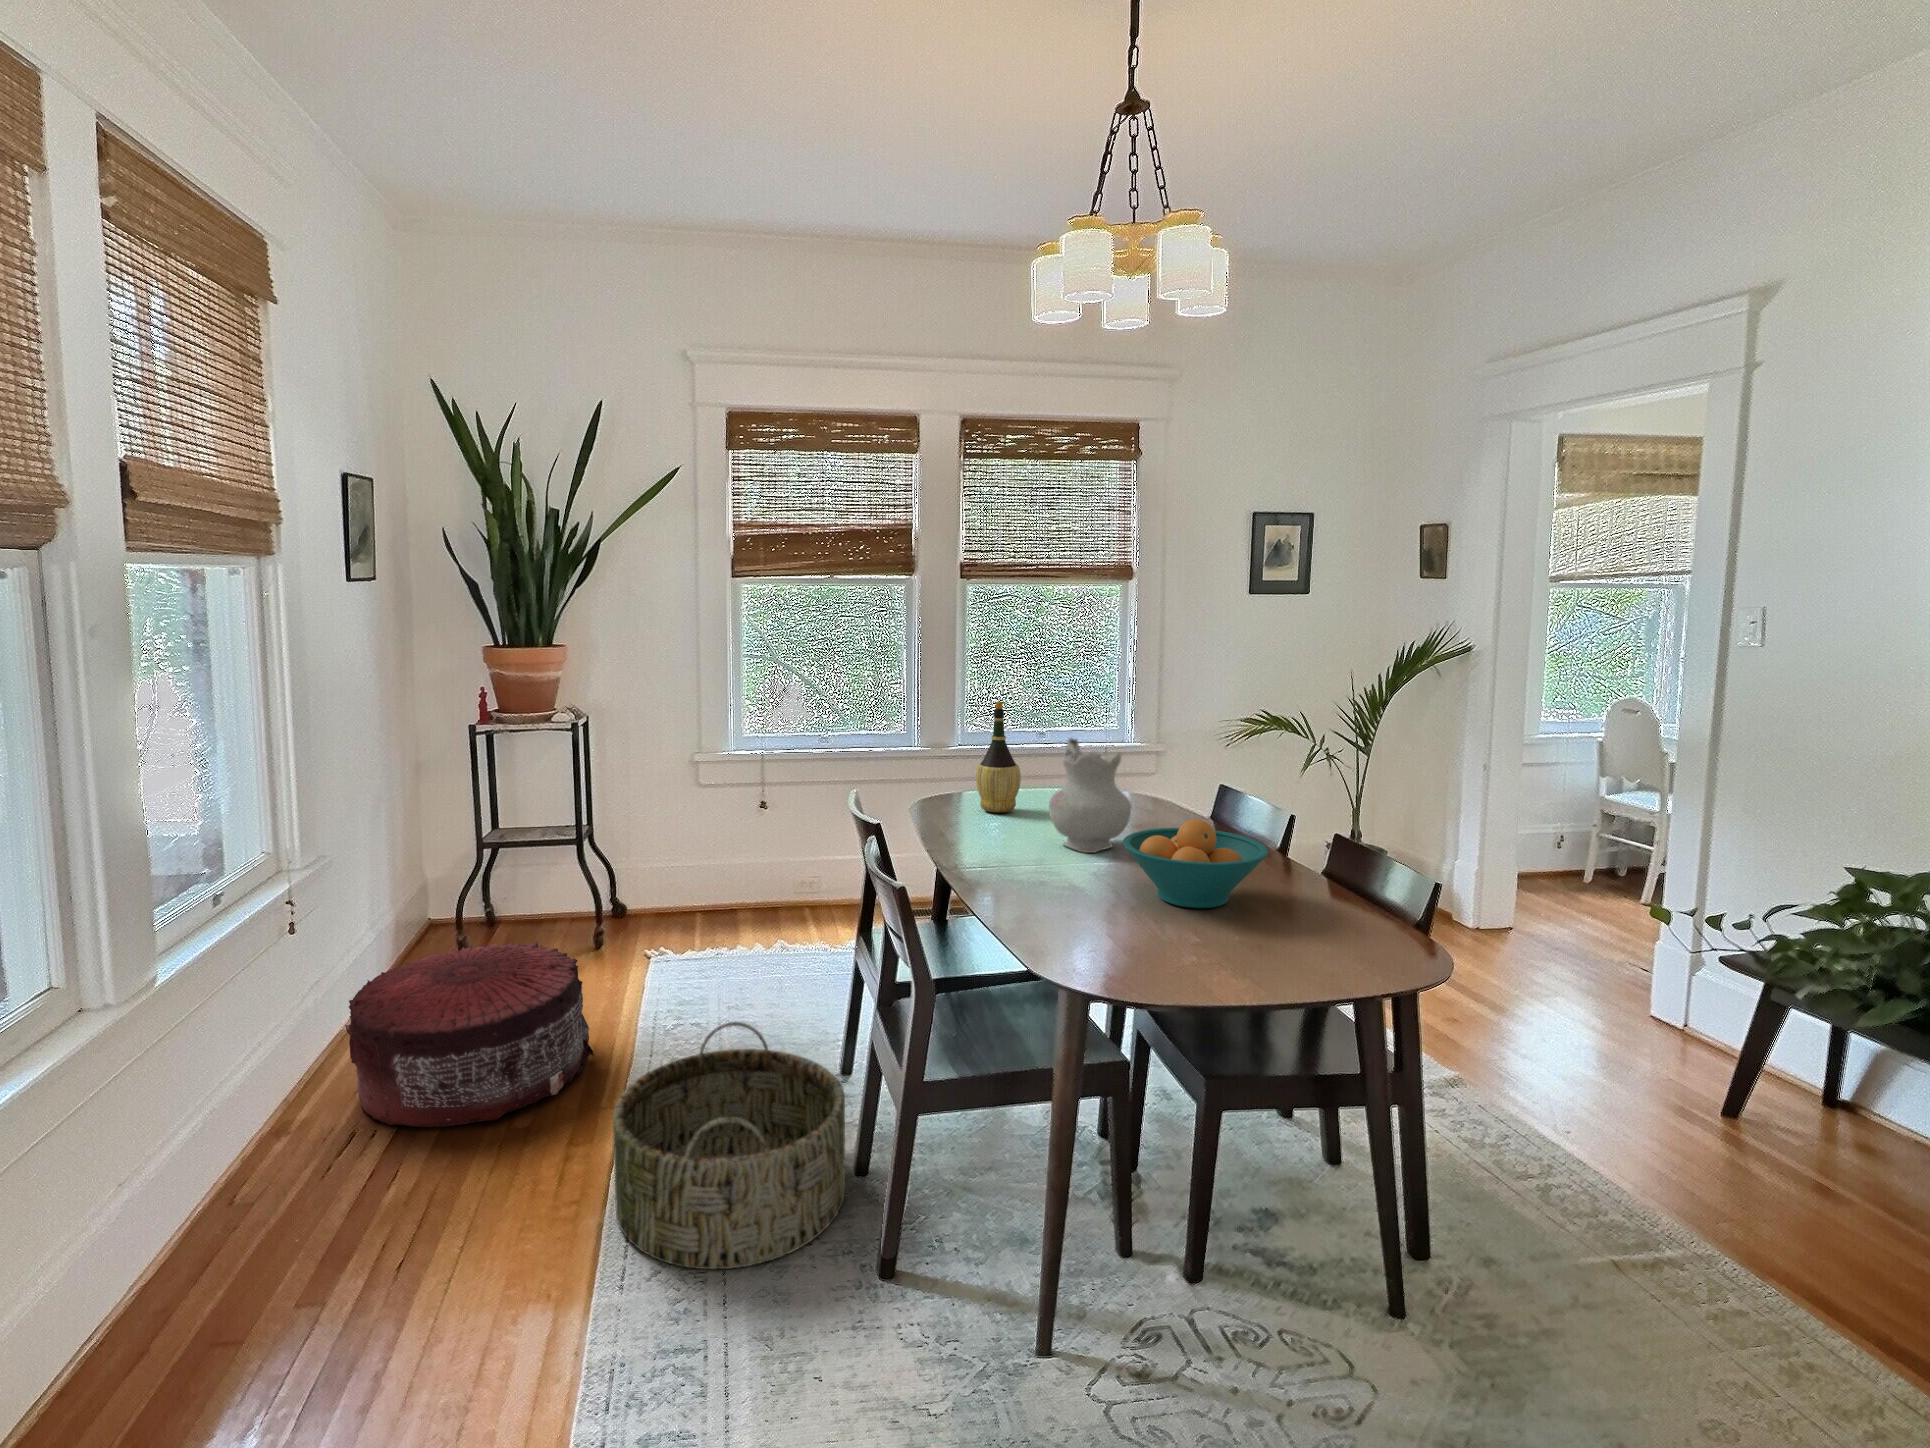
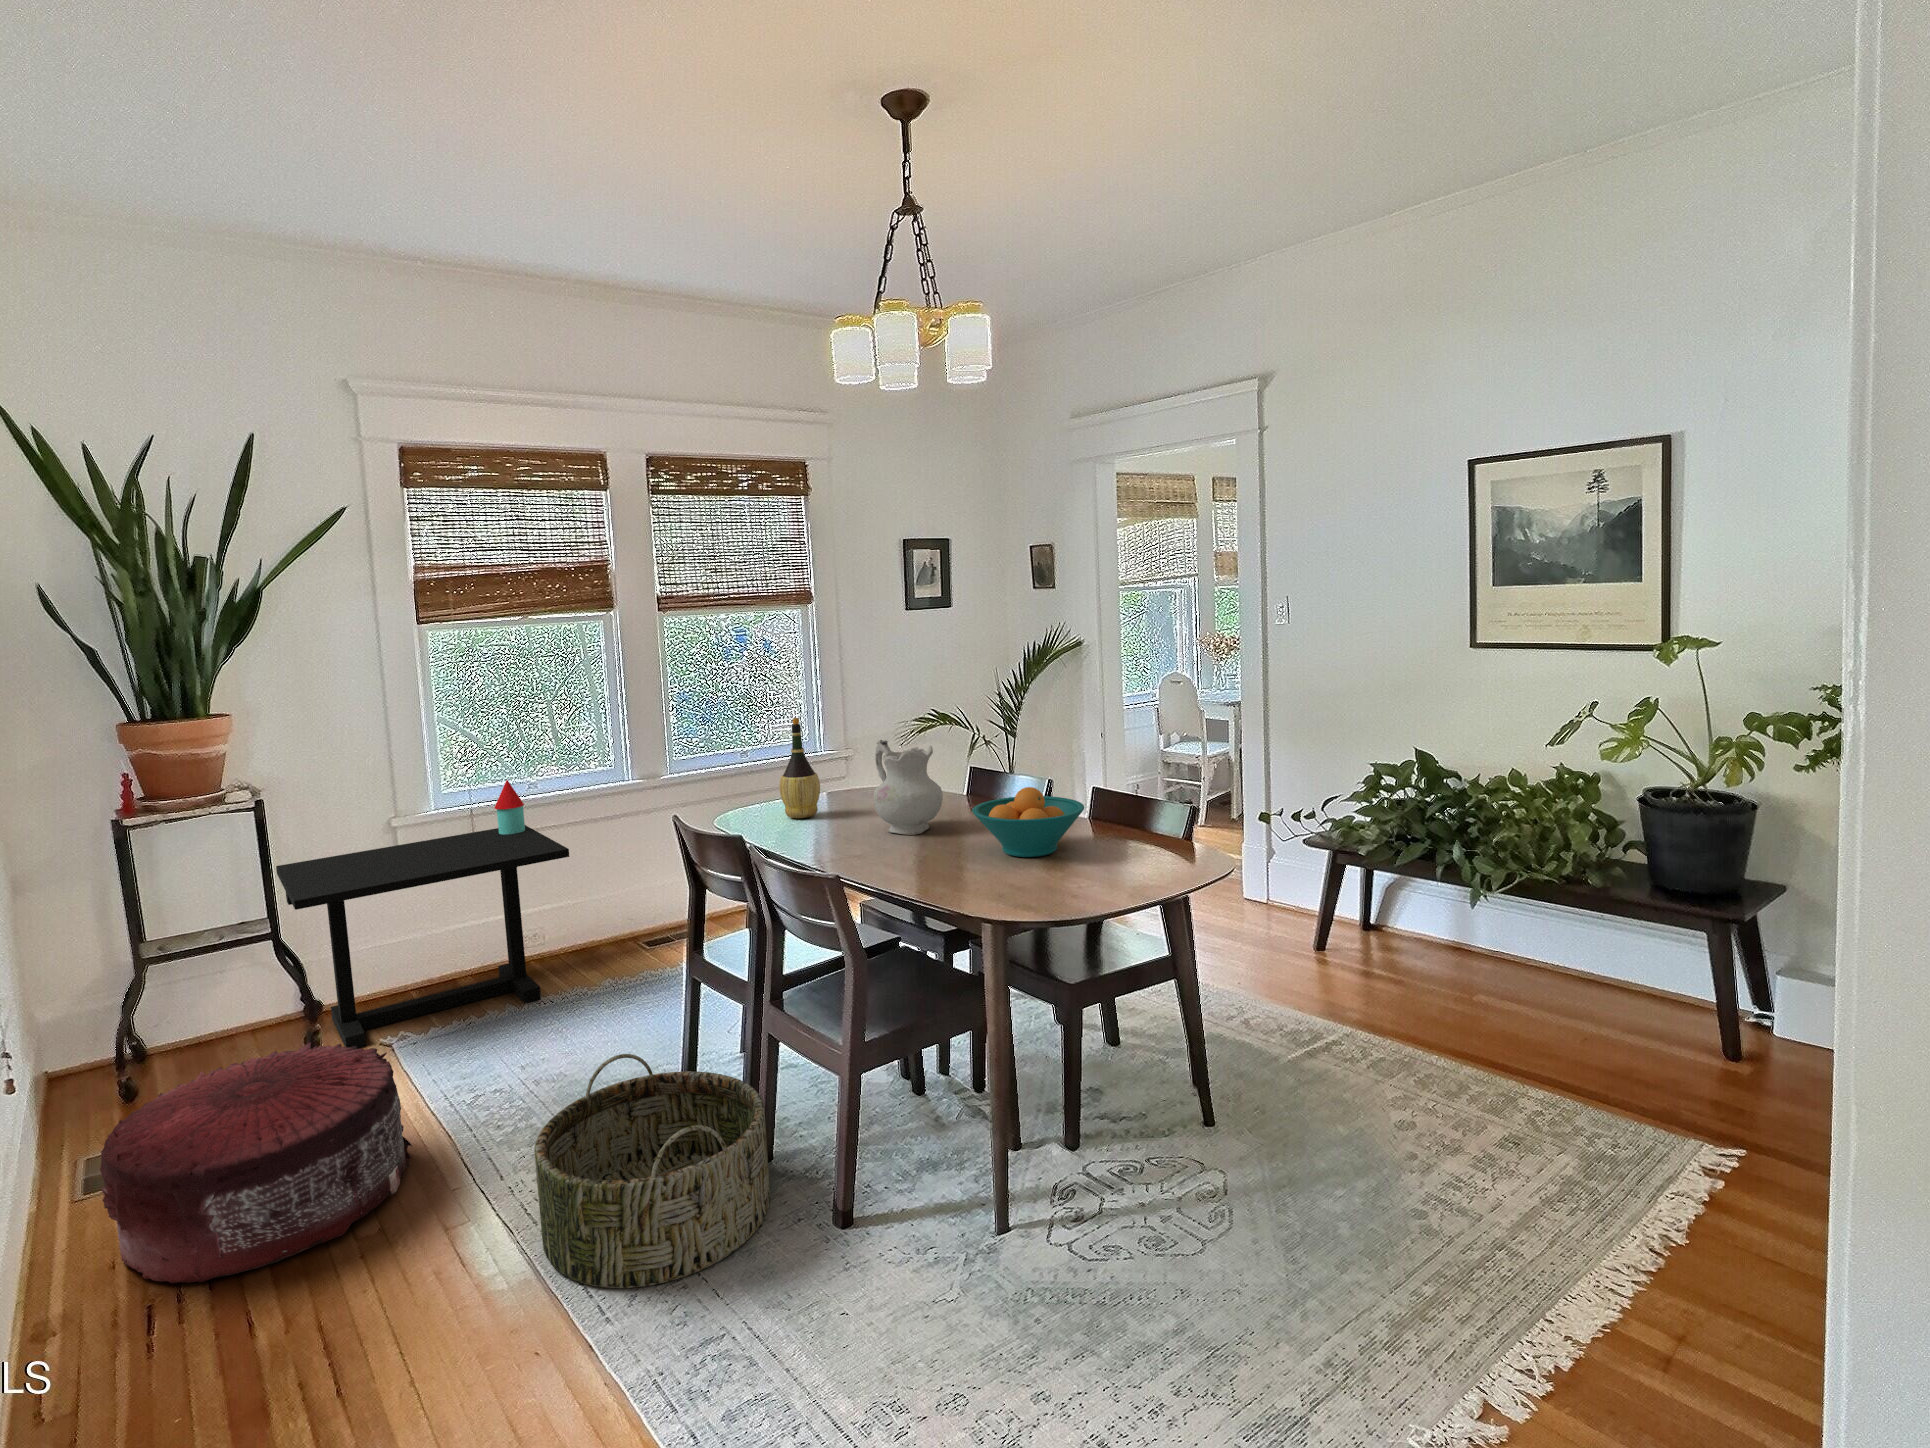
side table: none [575,731,814,954] -> present [276,780,569,1048]

